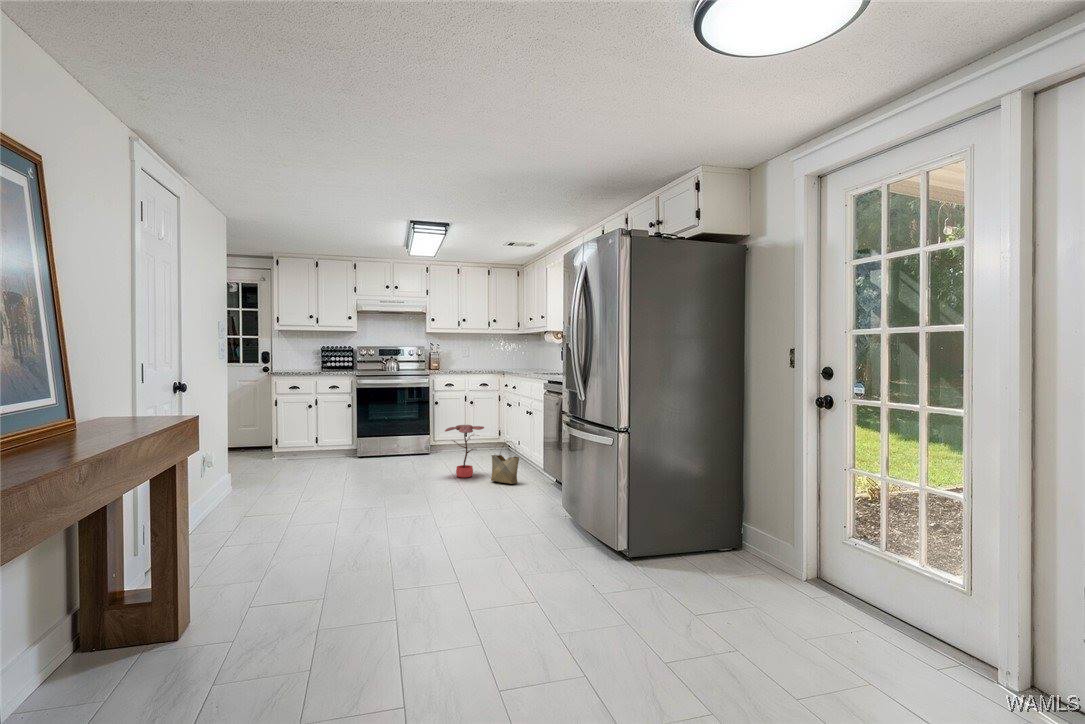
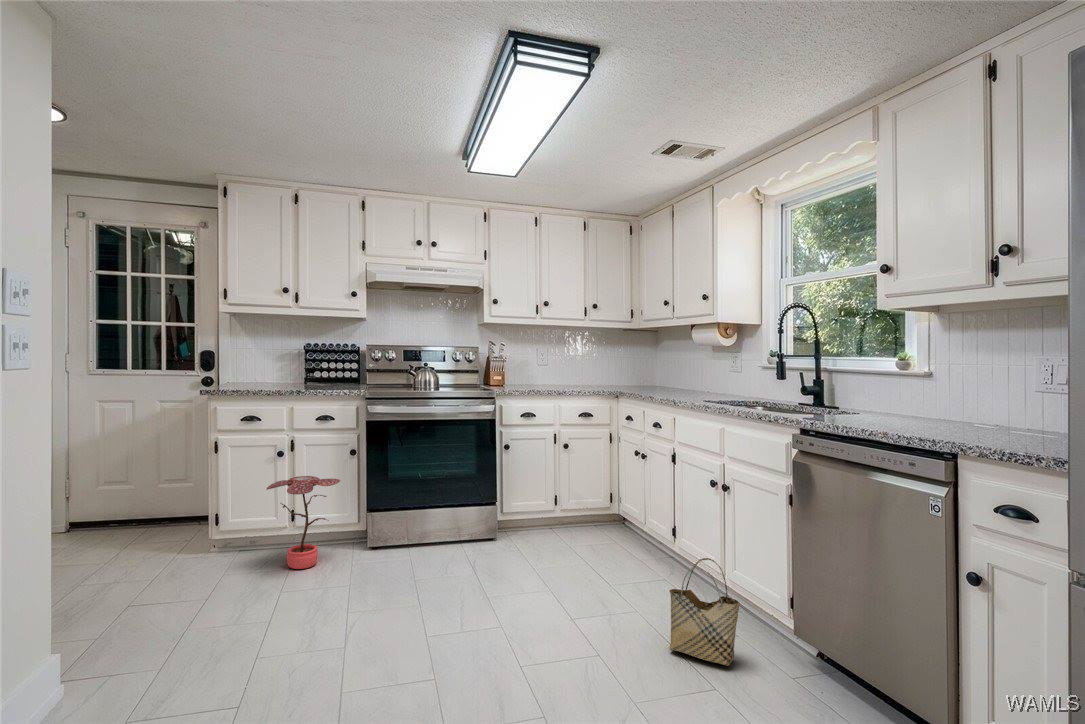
potted plant: present [445,425,484,478] -> present [267,476,340,569]

